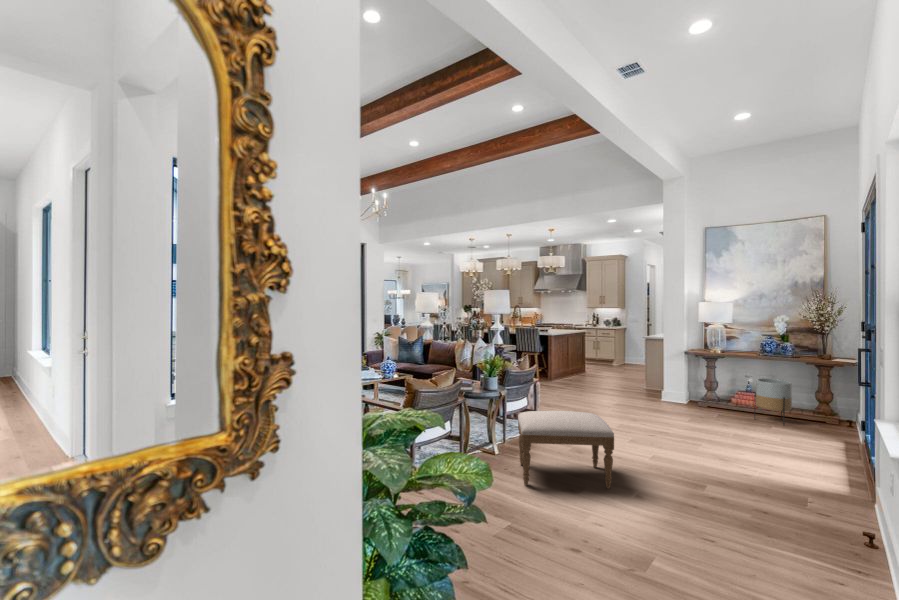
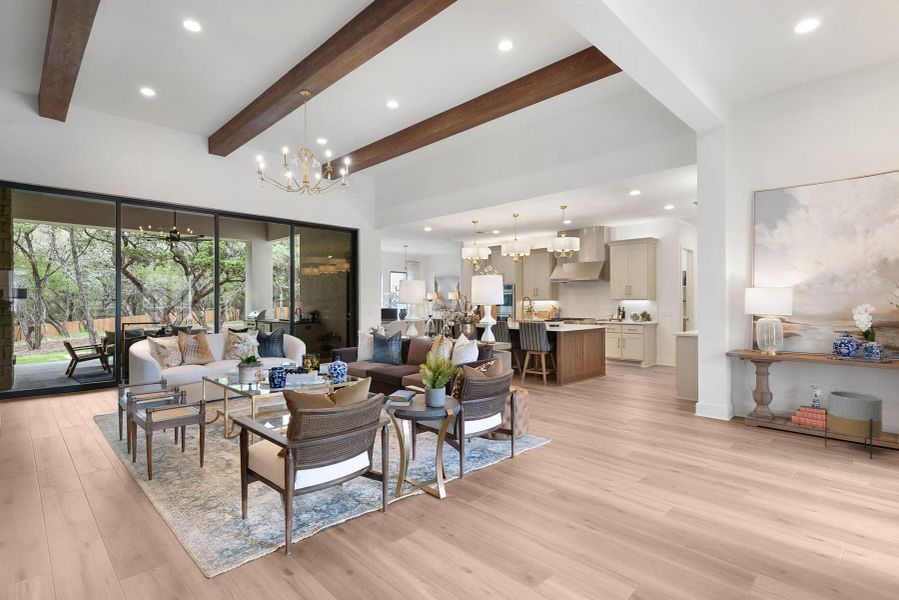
ottoman: present [518,411,614,489] -> none [453,442,600,578]

